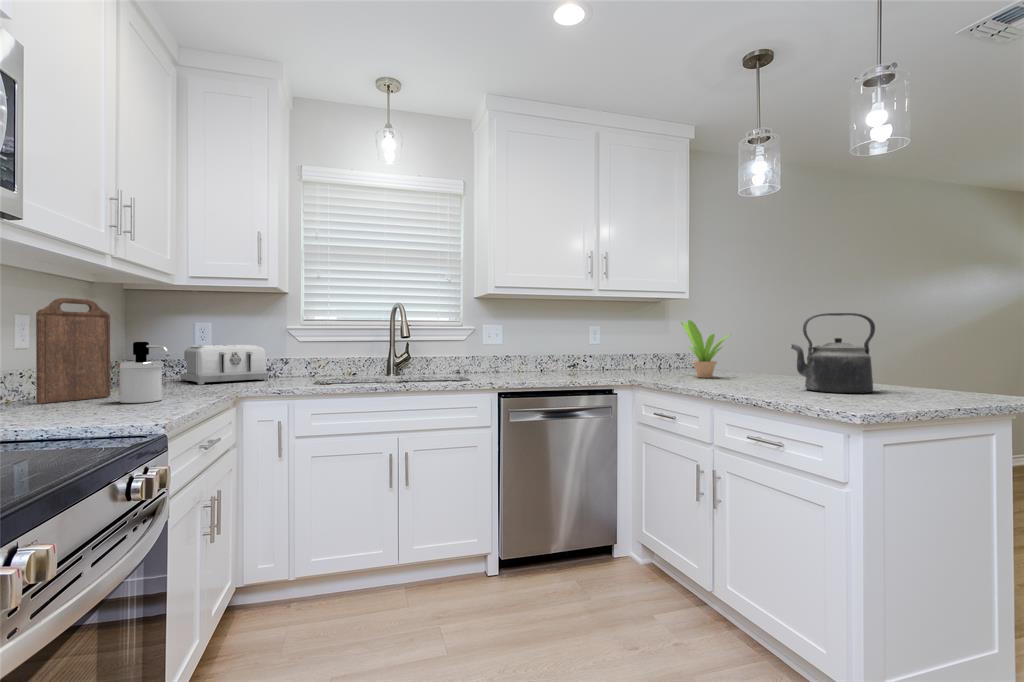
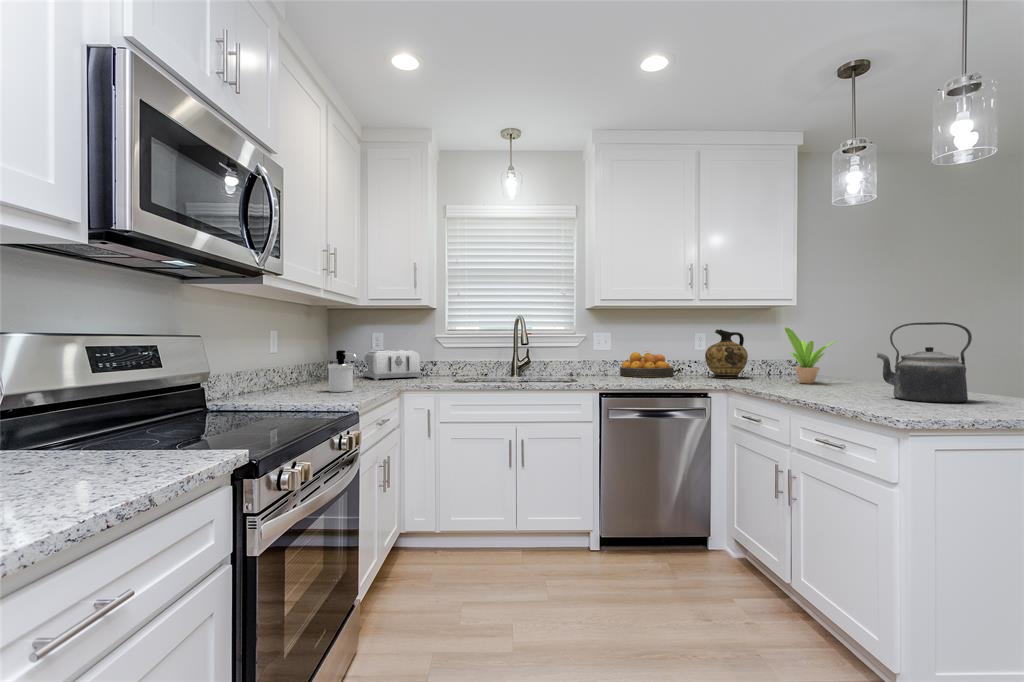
cutting board: present [36,298,110,403] -> none [283,321,323,390]
ceramic jug: none [602,323,644,374] -> present [705,329,748,378]
fruit bowl: none [512,347,569,375] -> present [620,352,674,377]

